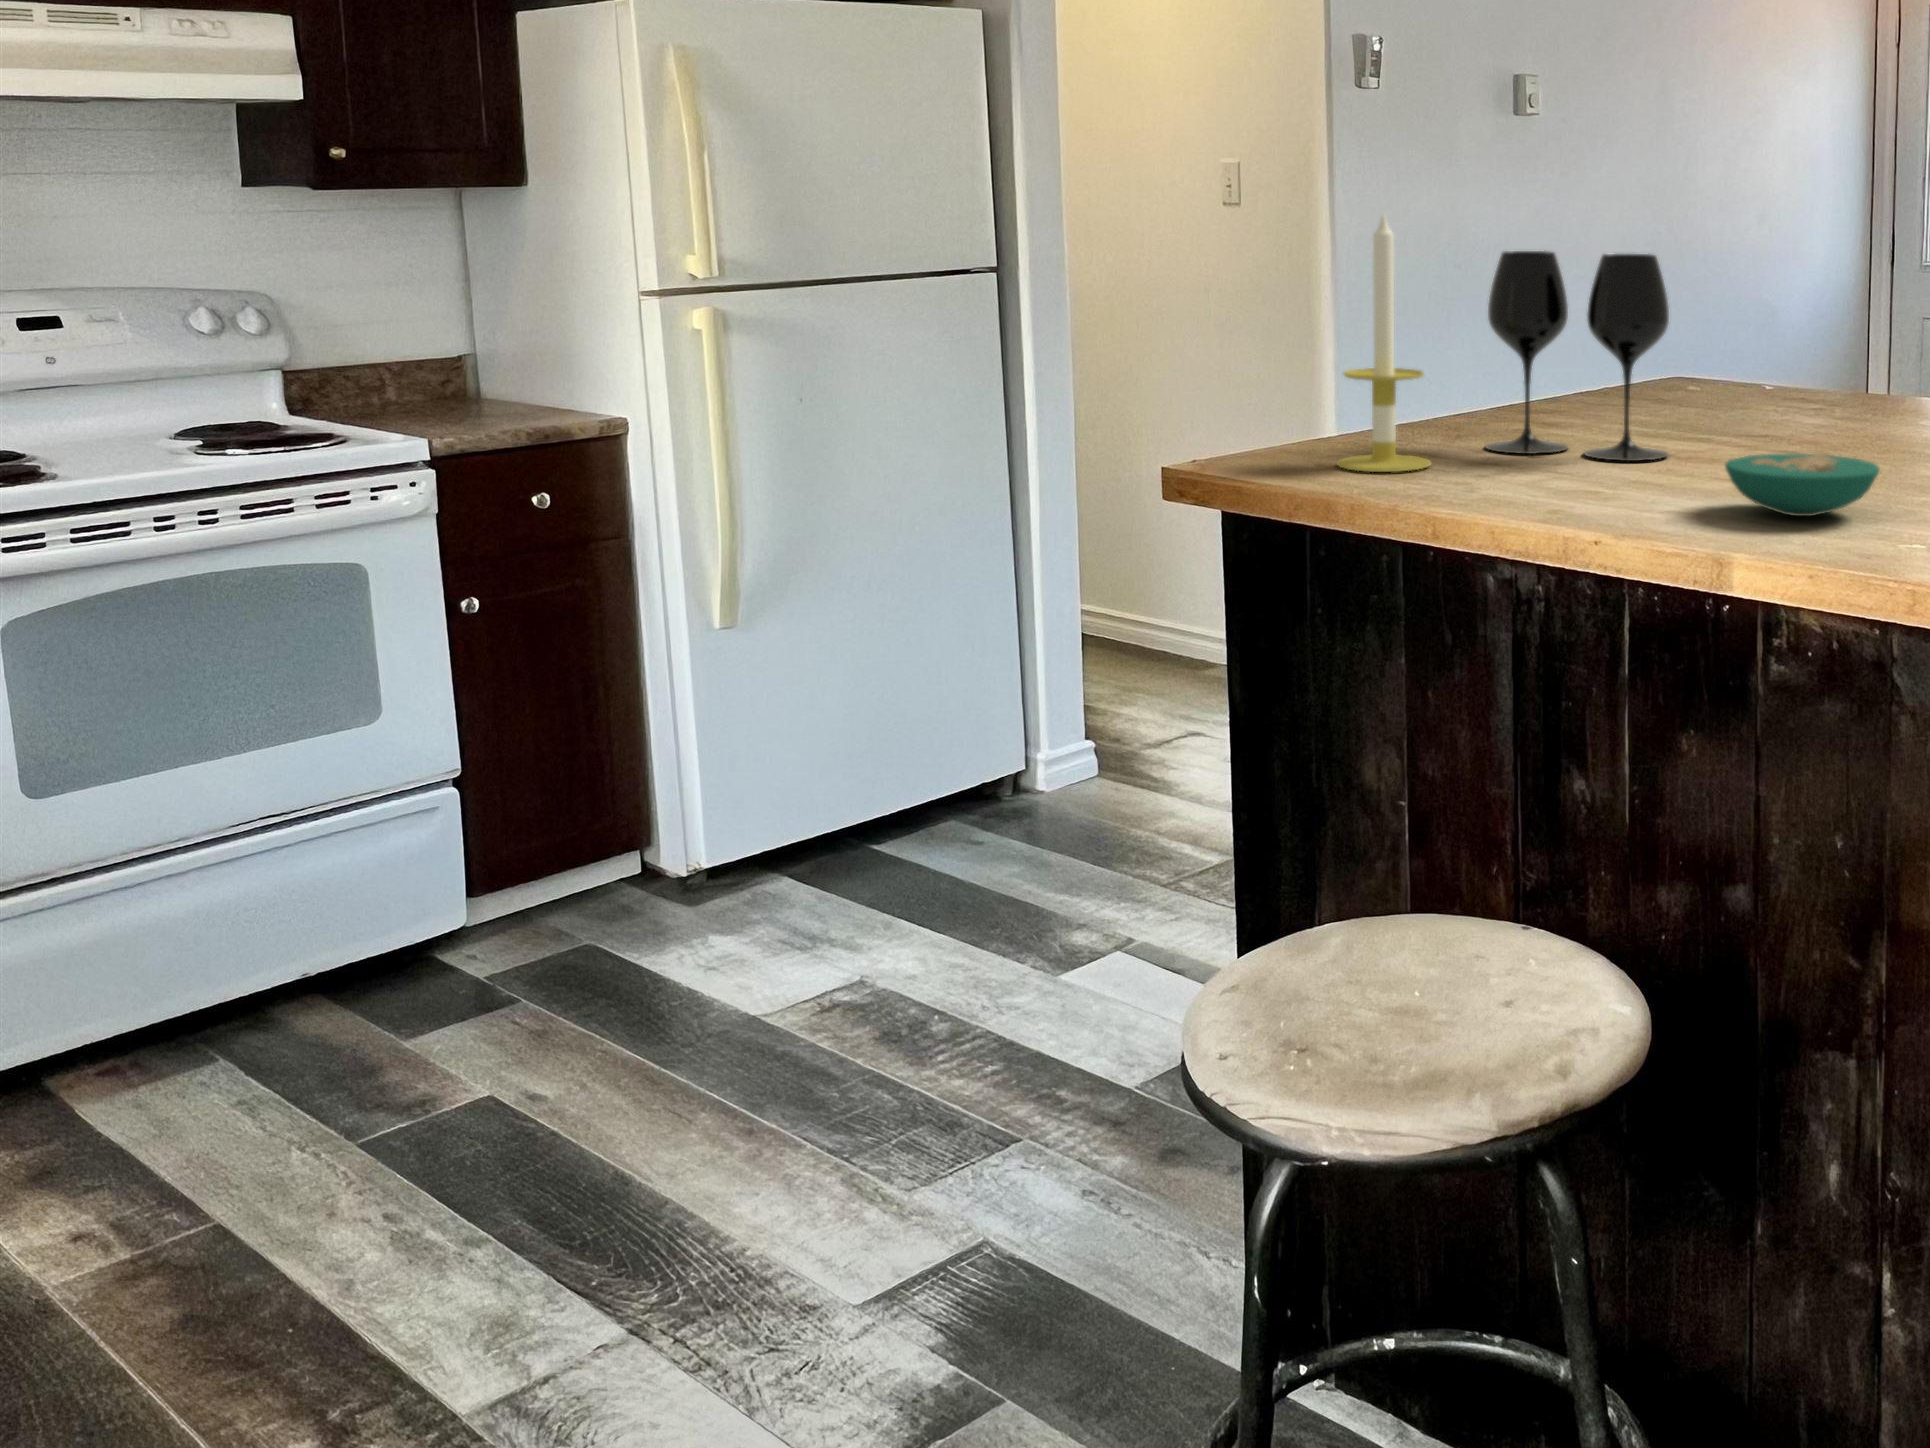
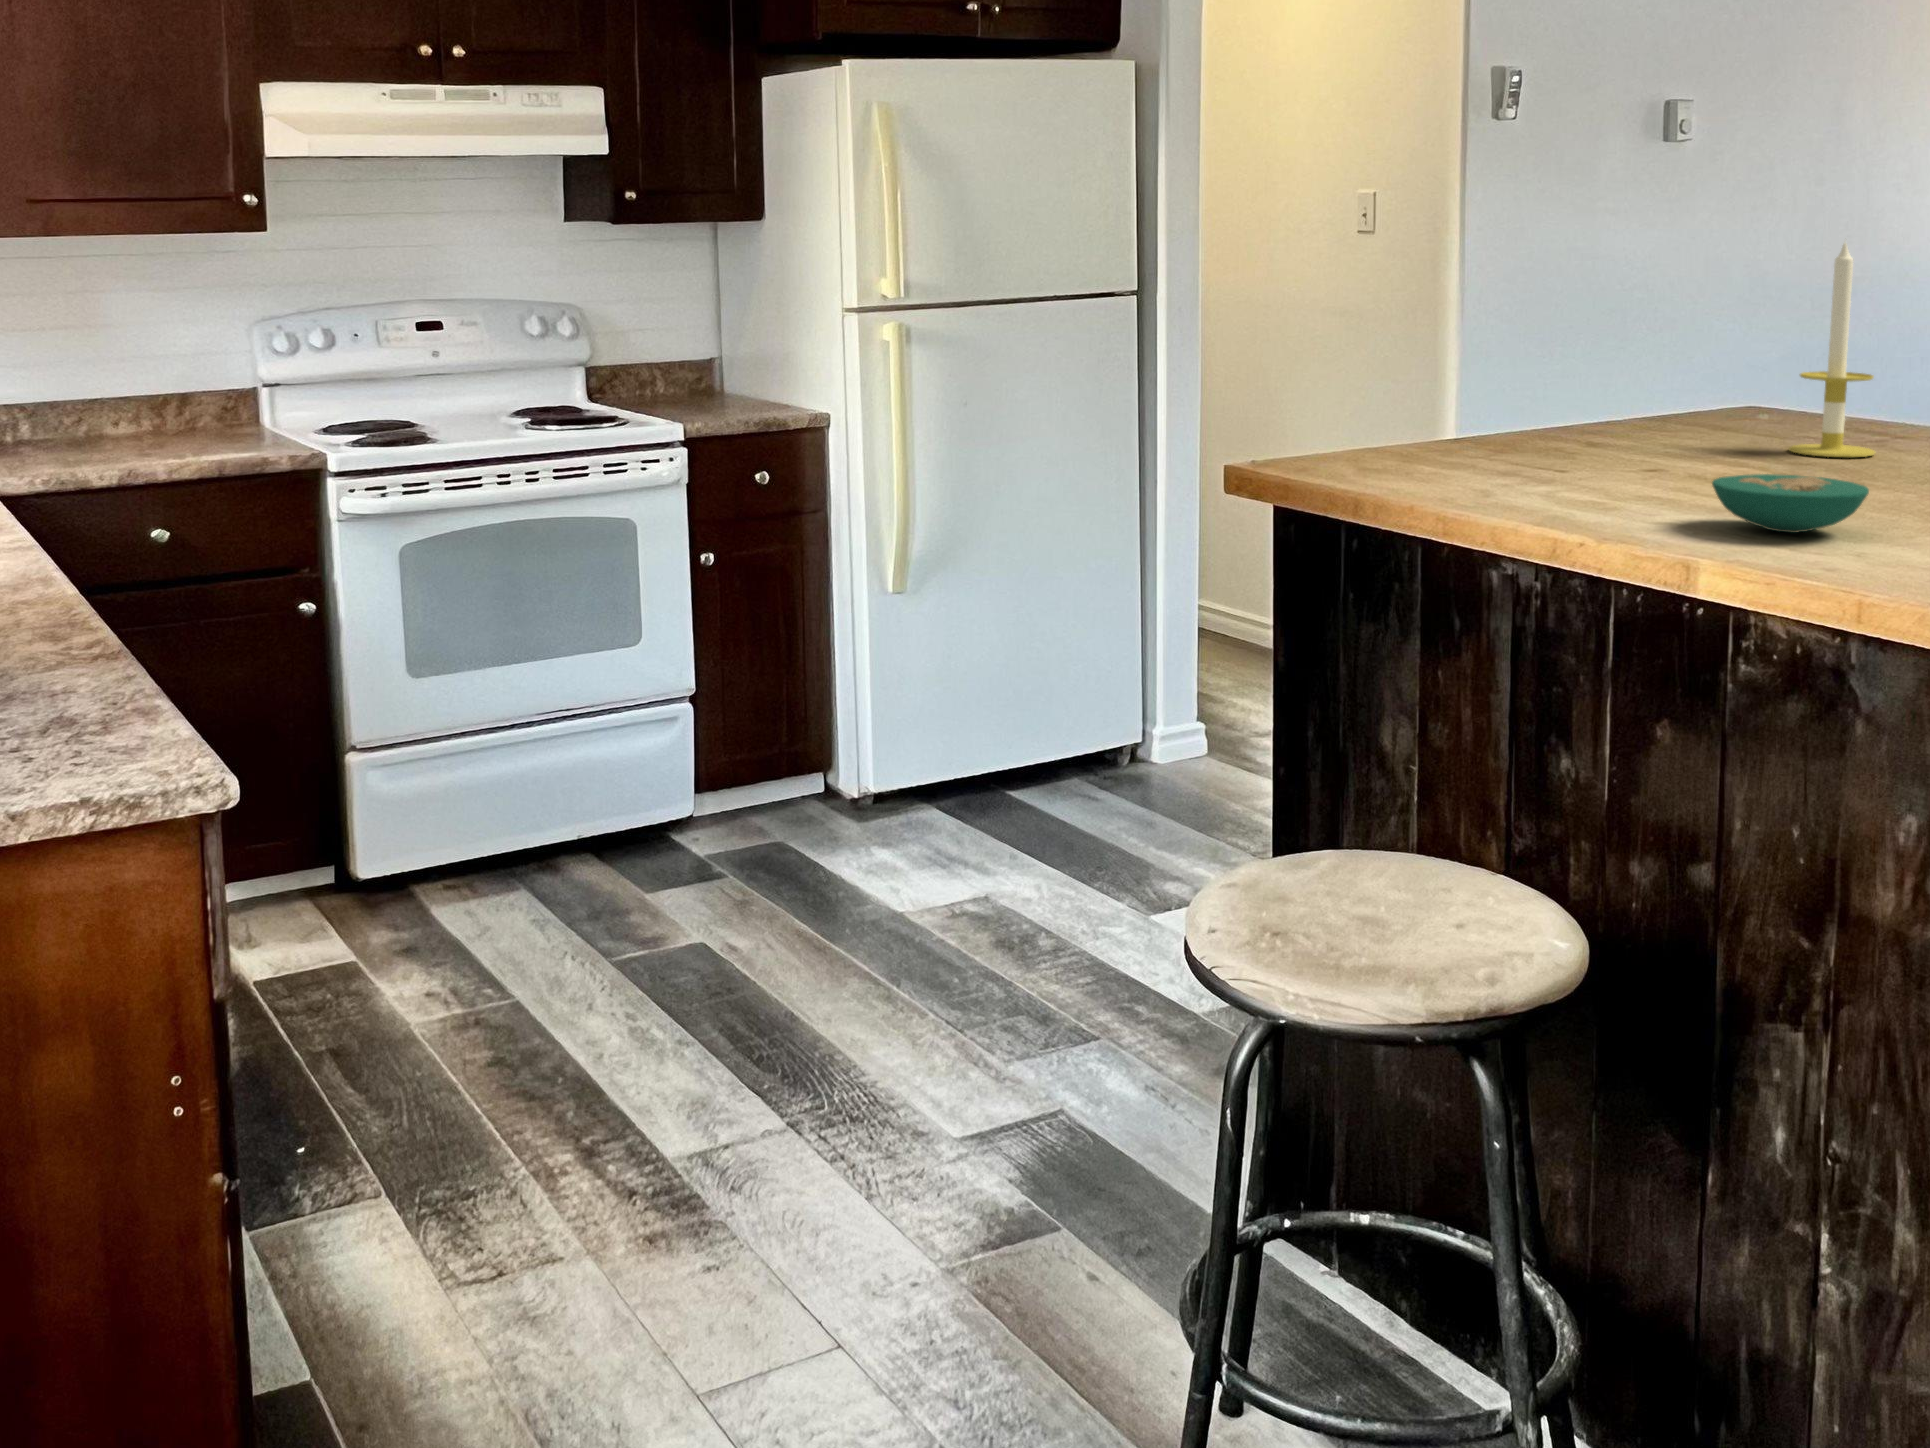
candle: present [1337,215,1431,472] -> present [1789,243,1875,457]
wine glass: present [1486,251,1669,461] -> none [1514,283,1696,478]

